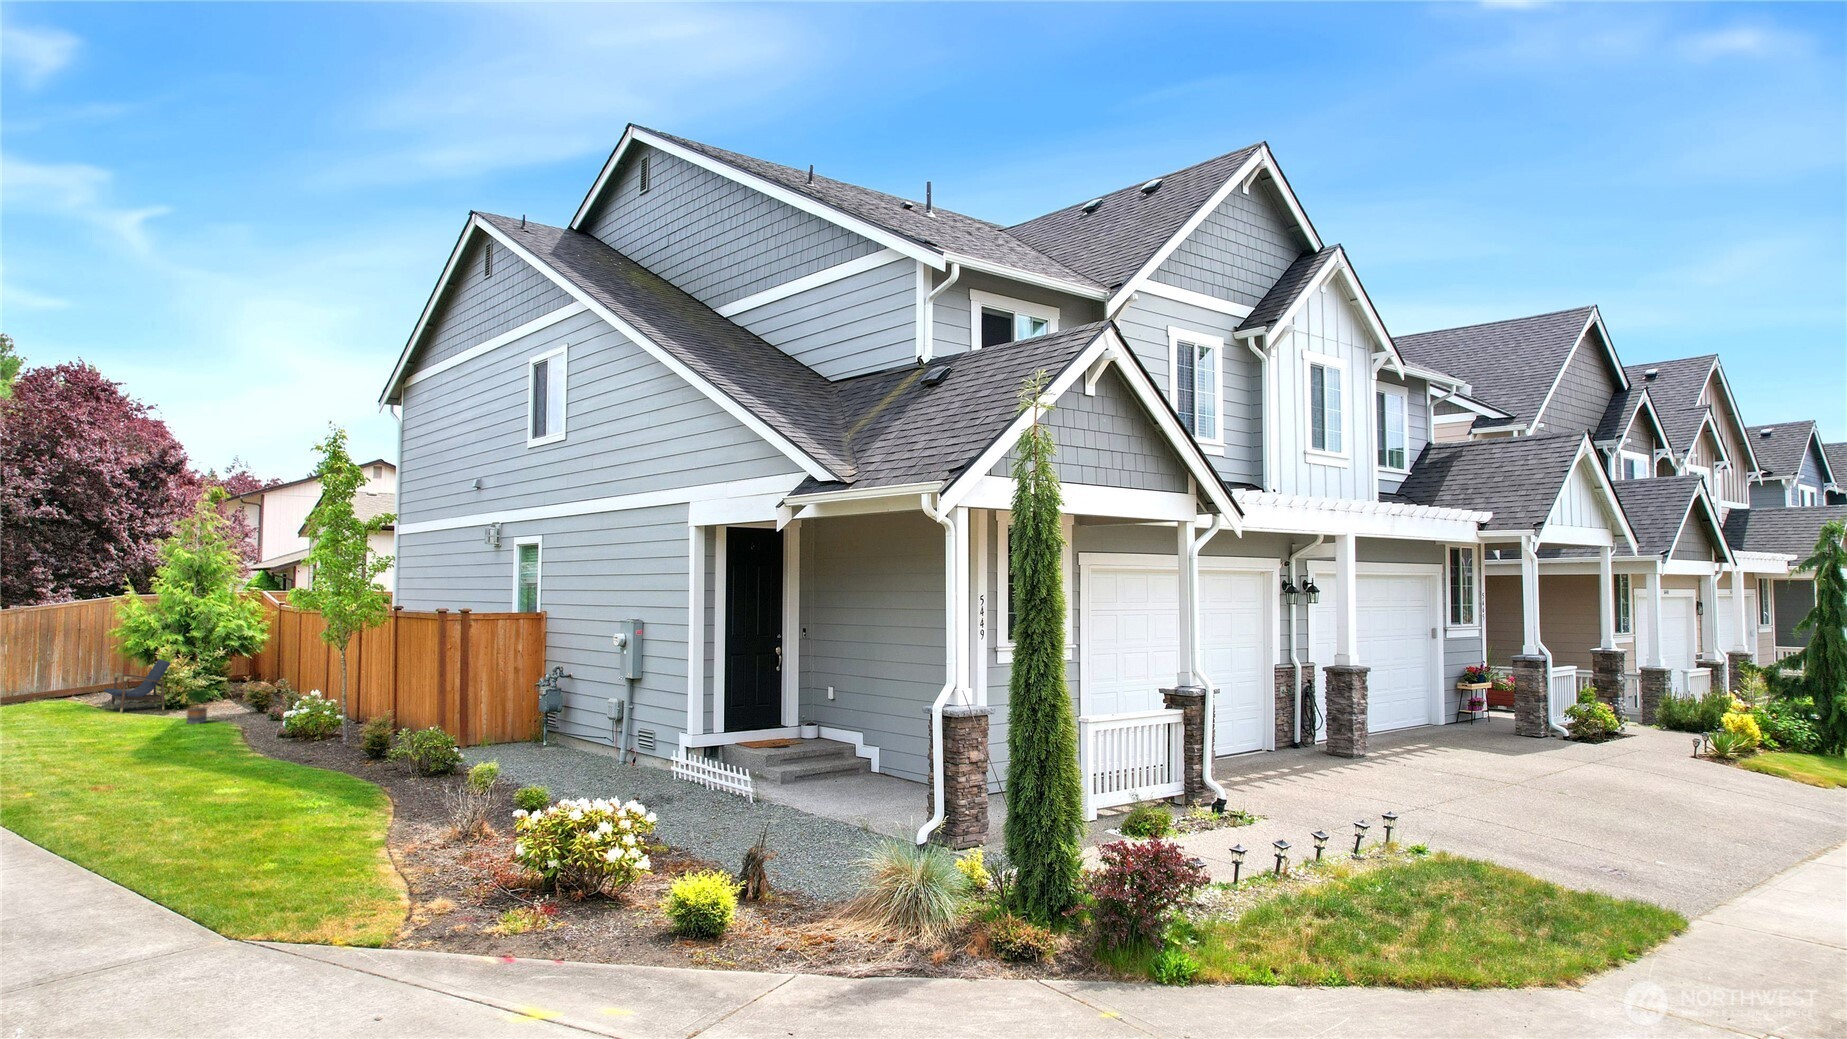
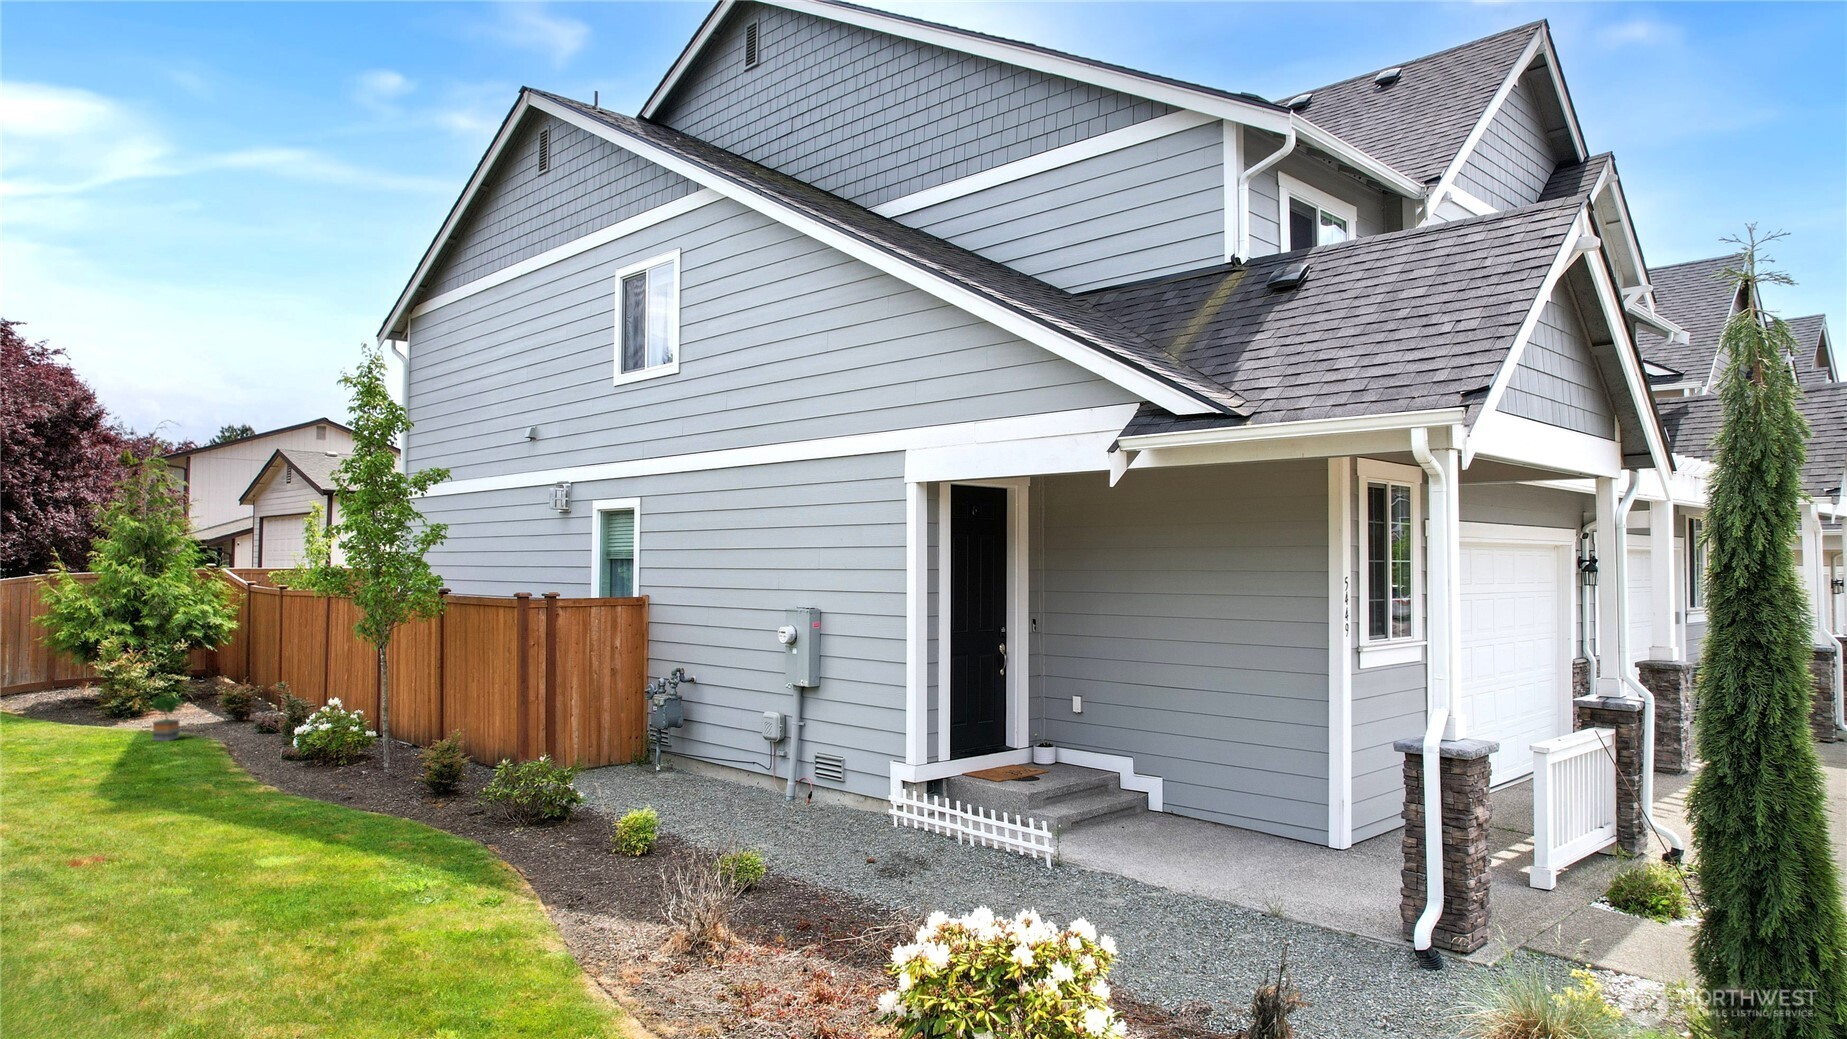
lounge chair: present [104,659,170,713] -> none [30,655,119,727]

